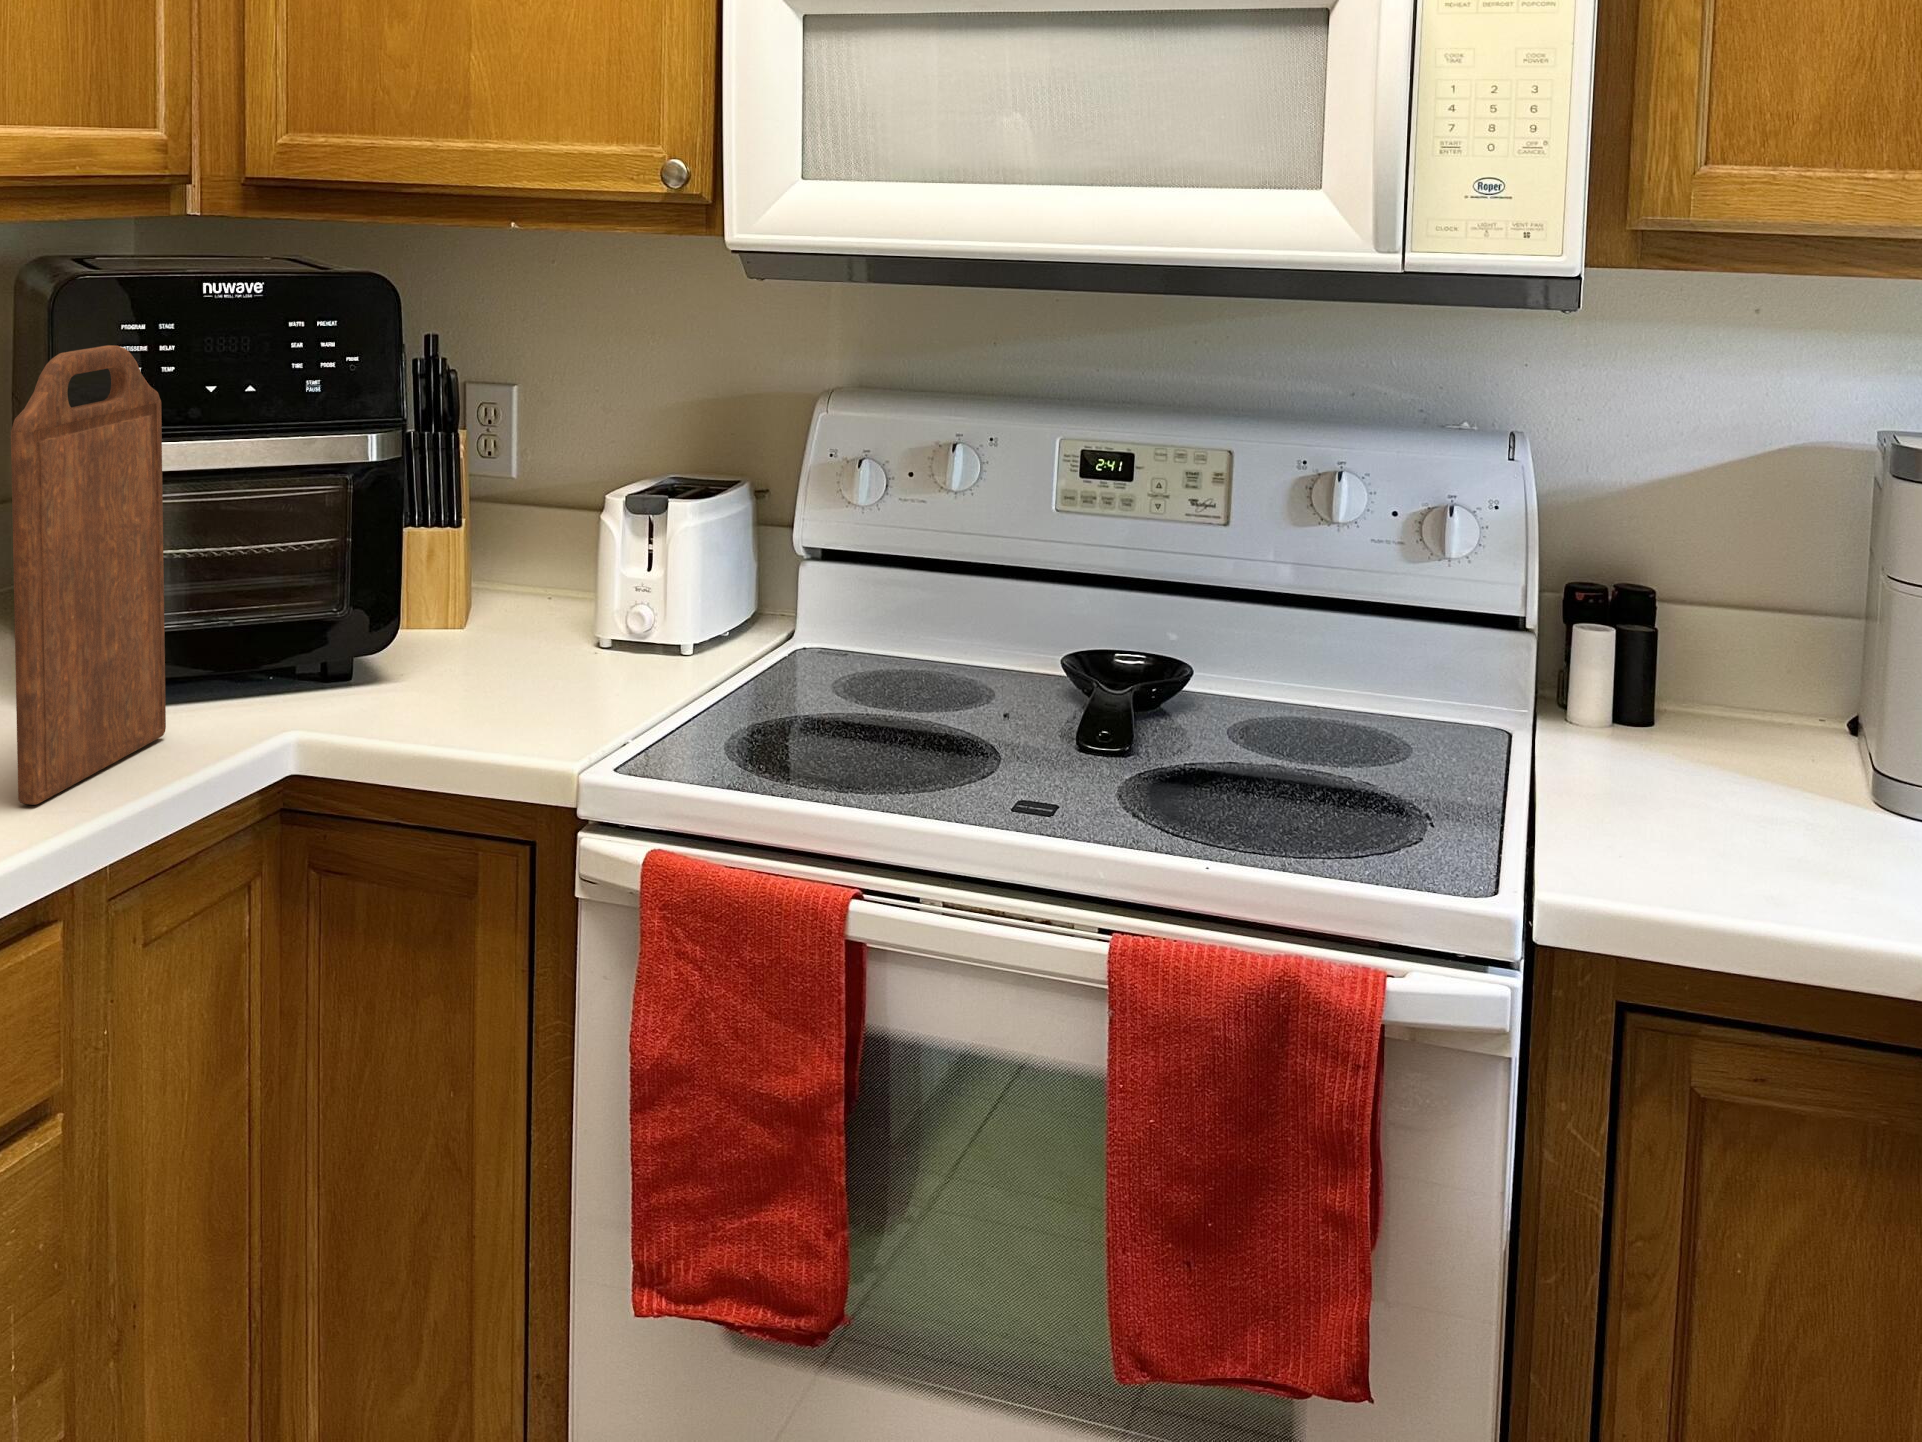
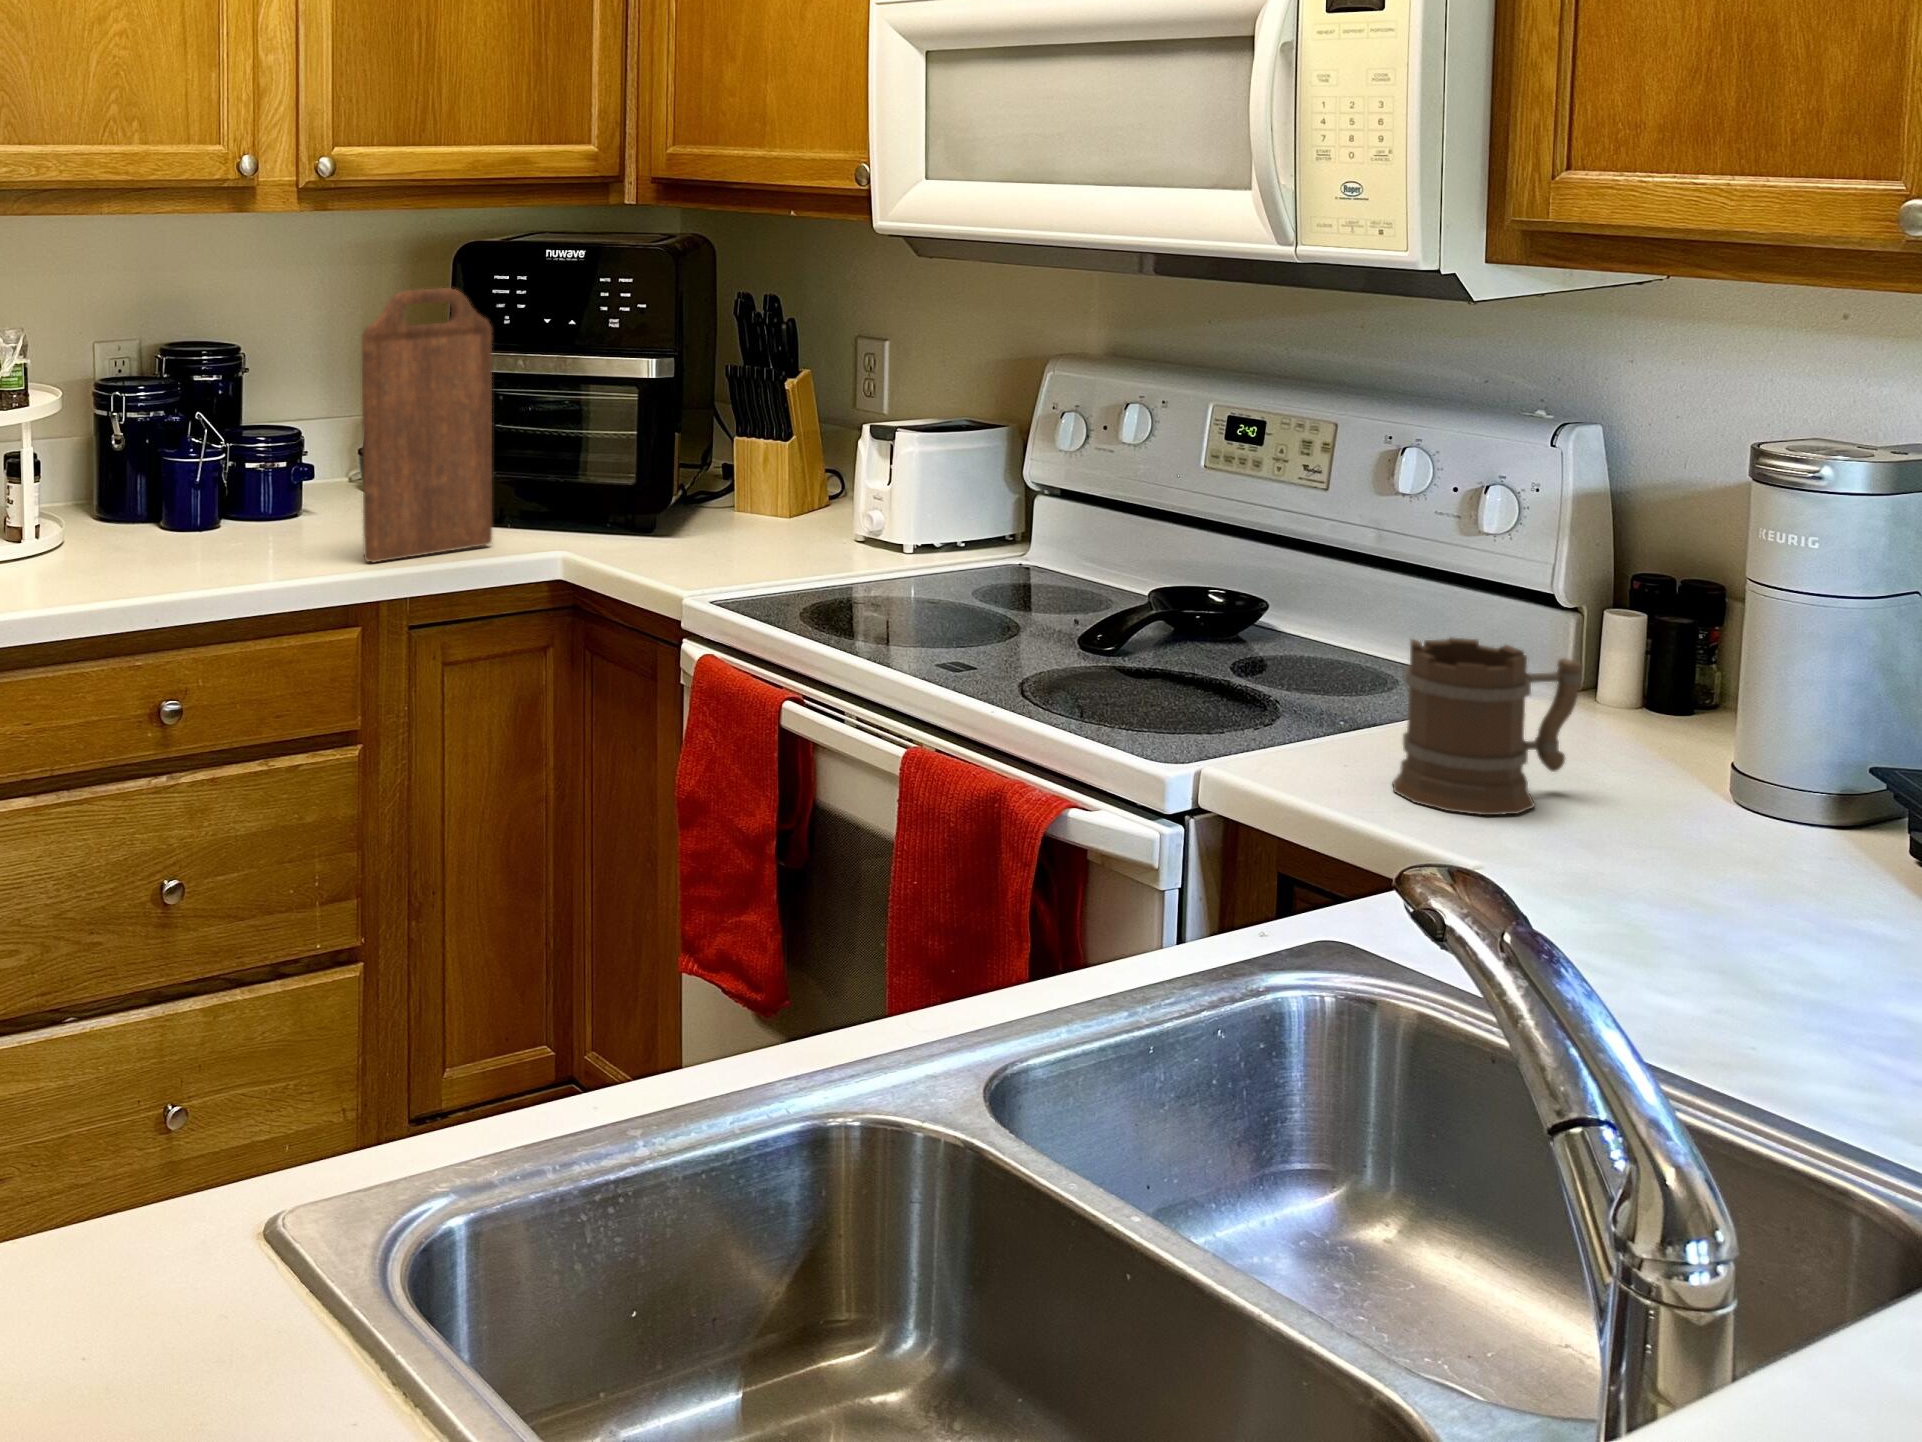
mug: none [1657,691,1822,897] -> present [1393,638,1583,815]

